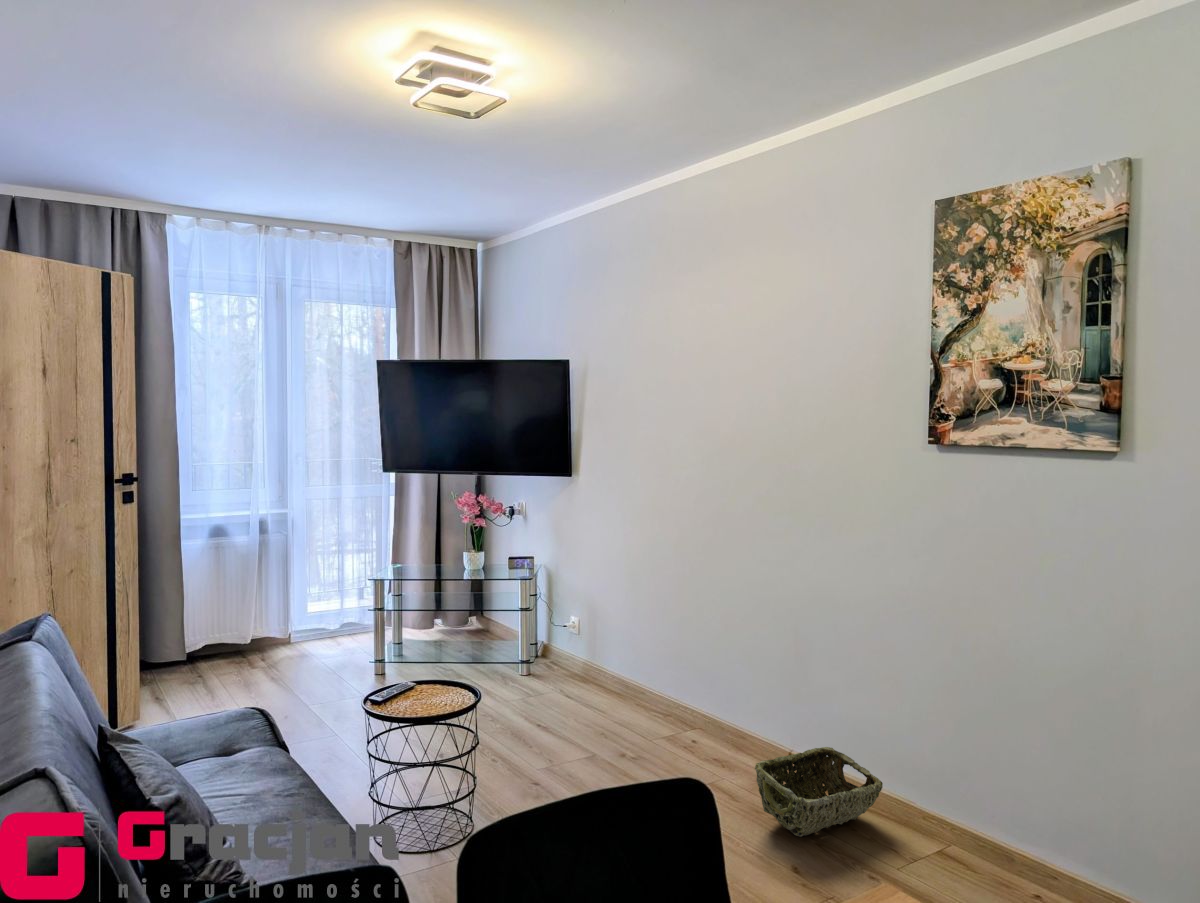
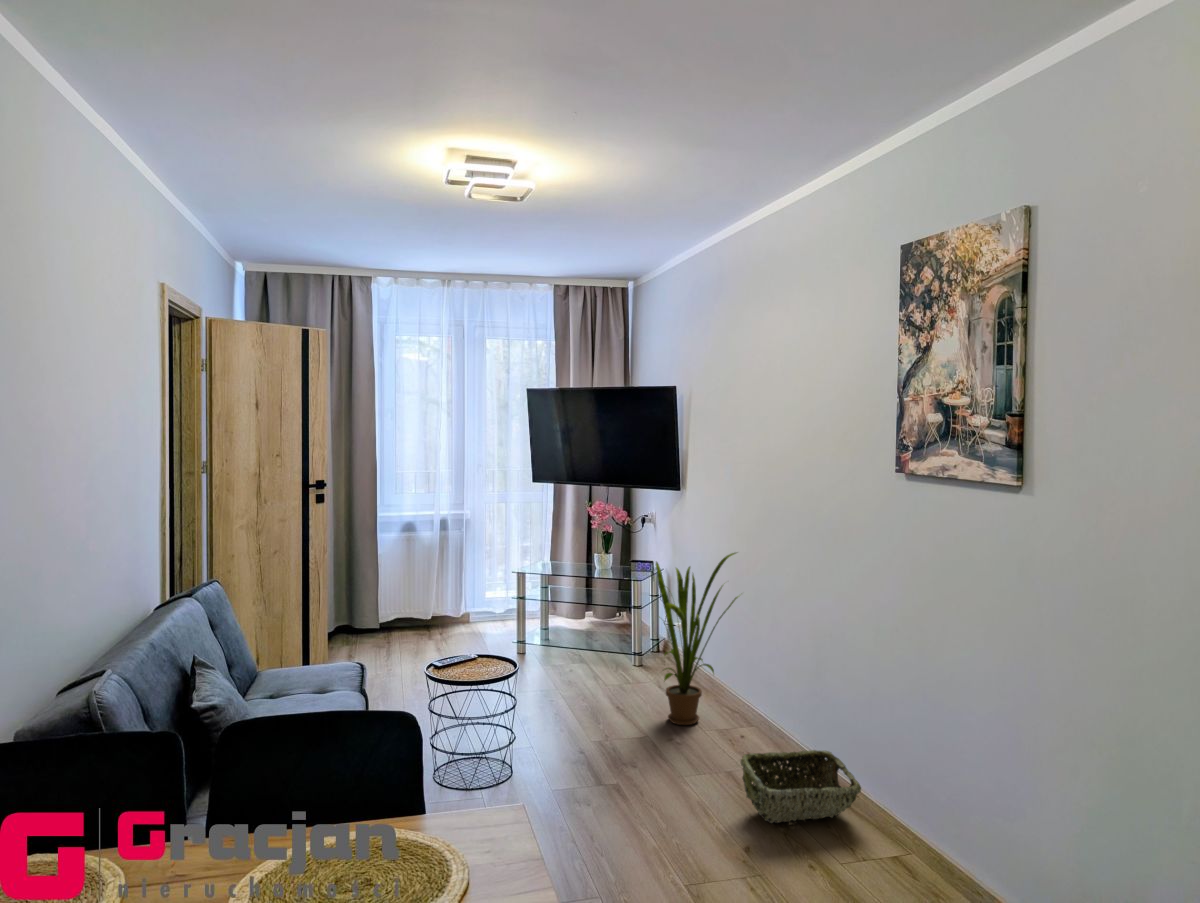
house plant: none [588,539,688,736] -> present [656,553,739,725]

